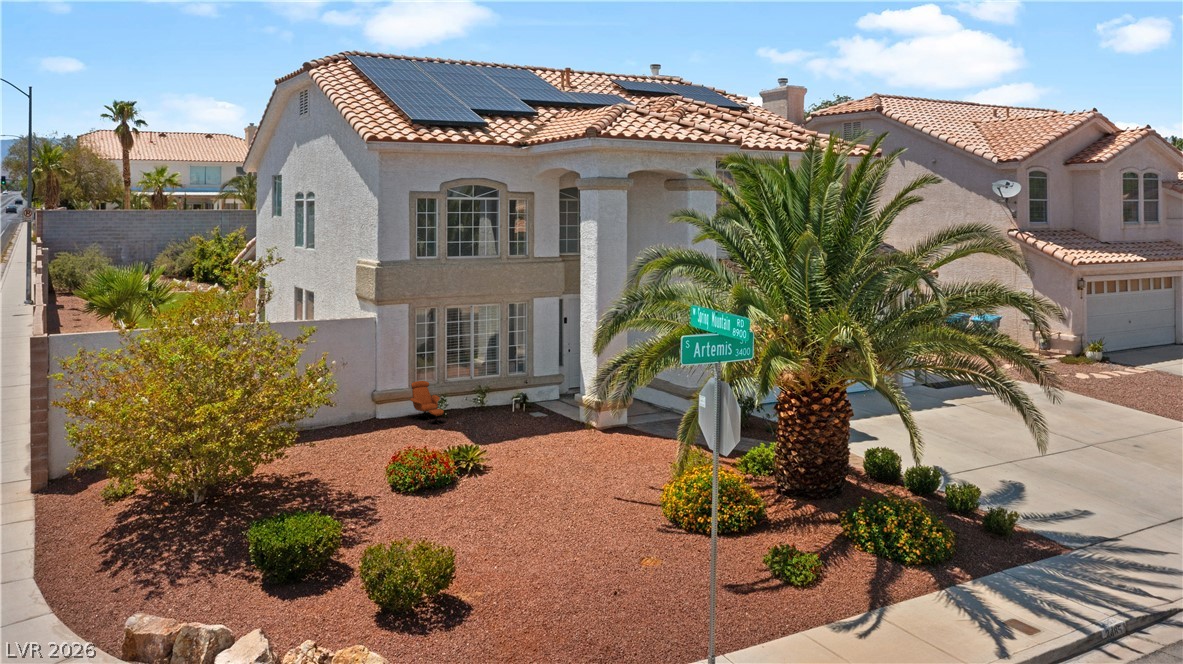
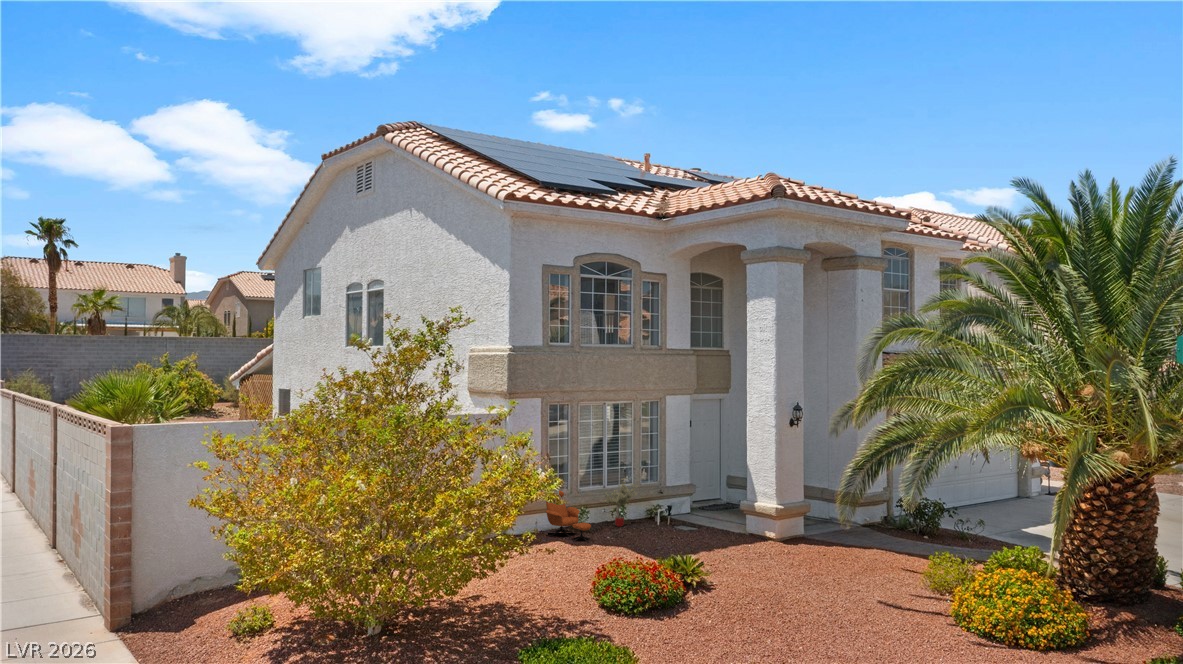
potted tree: none [465,371,497,411] -> present [603,479,638,527]

